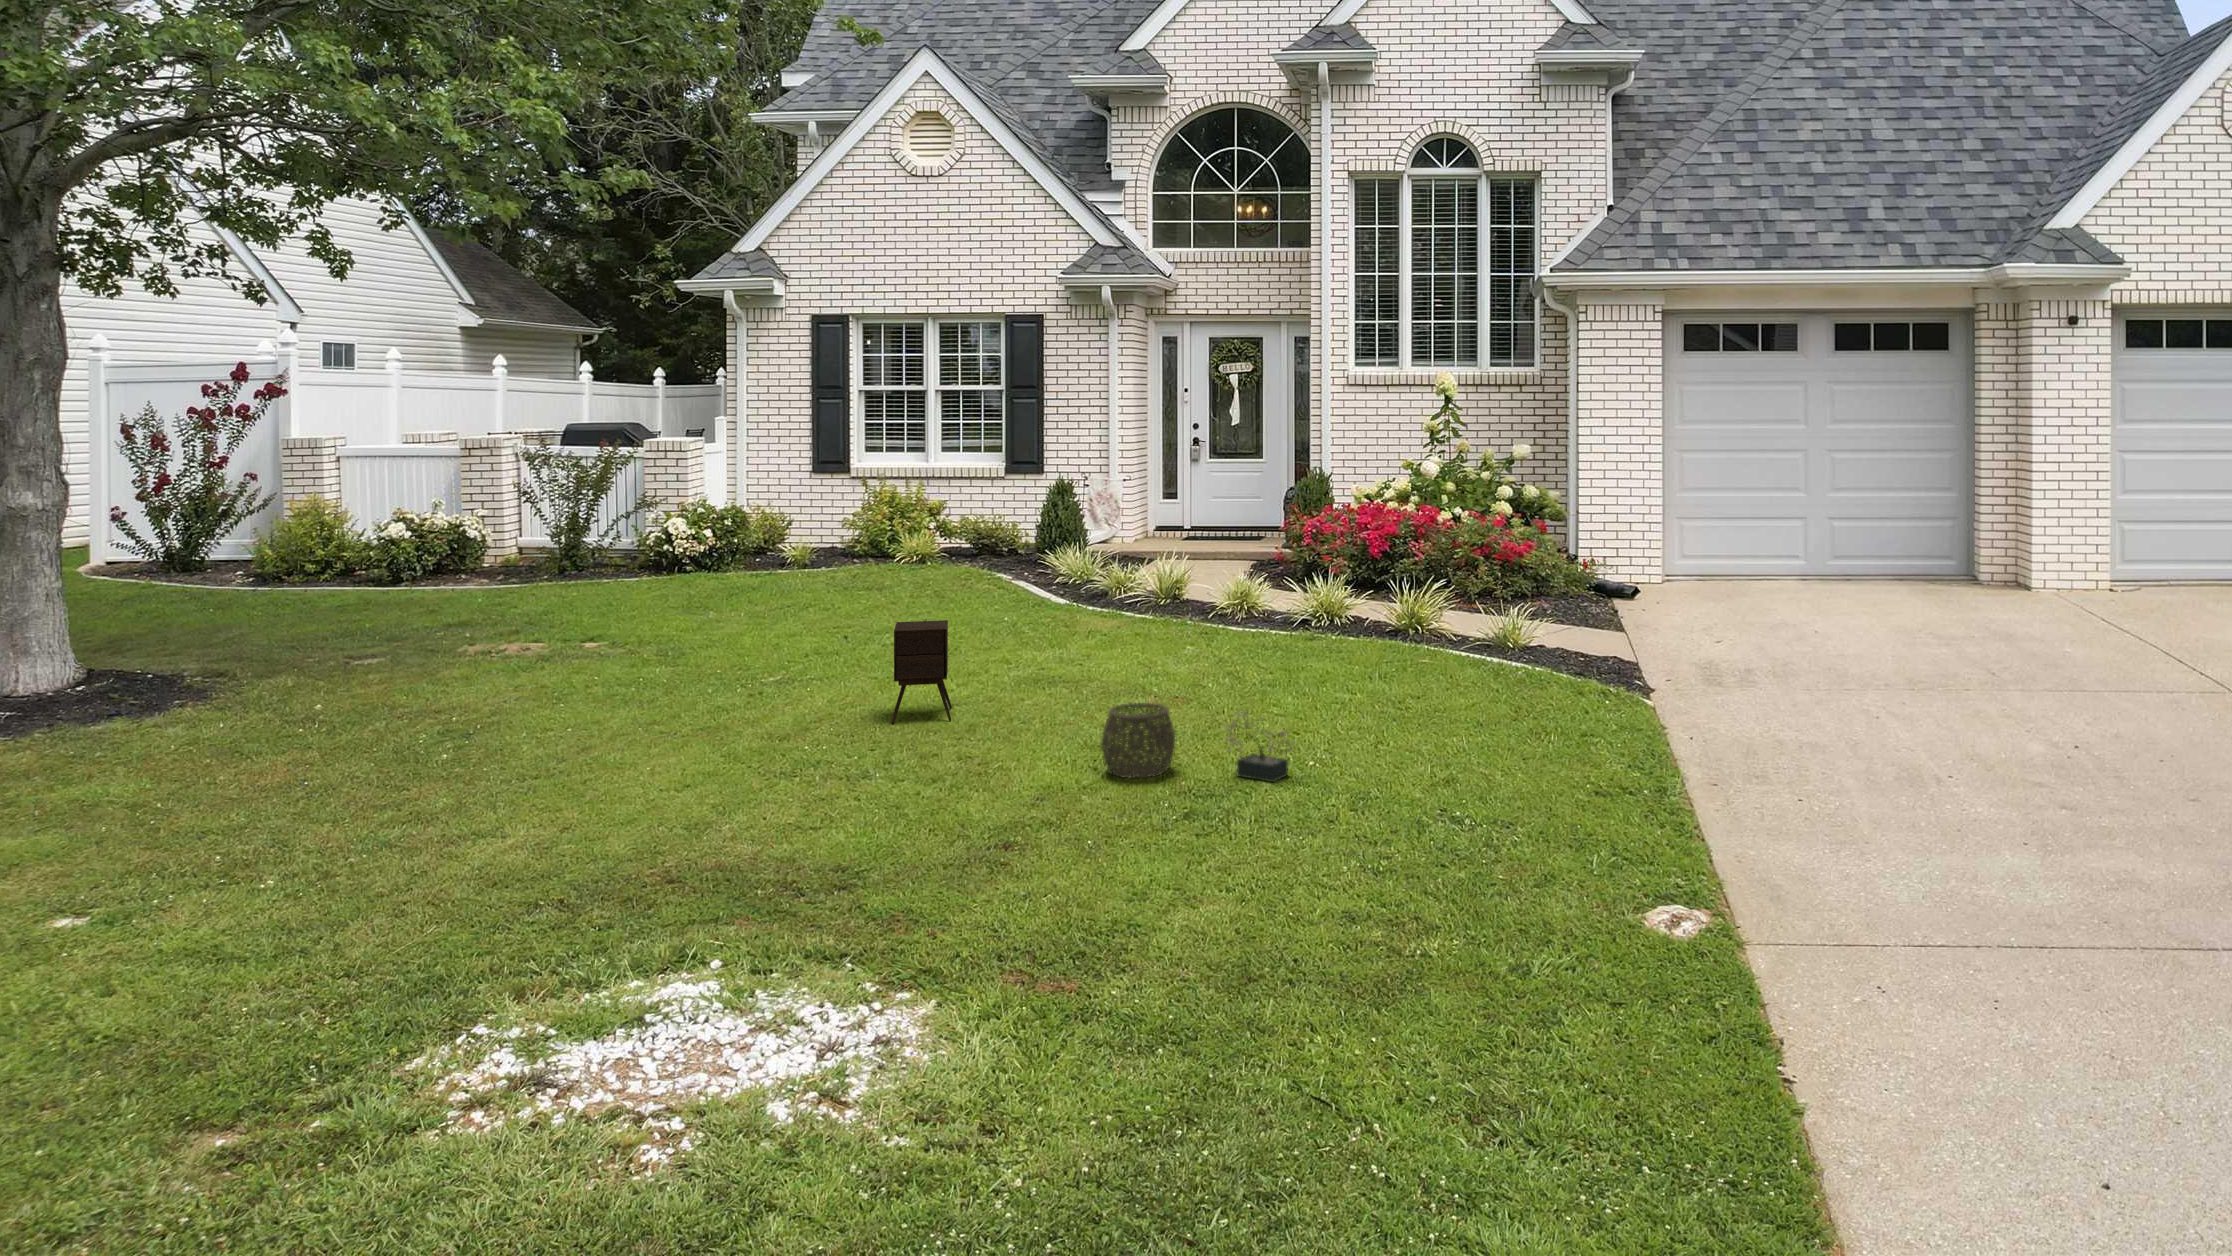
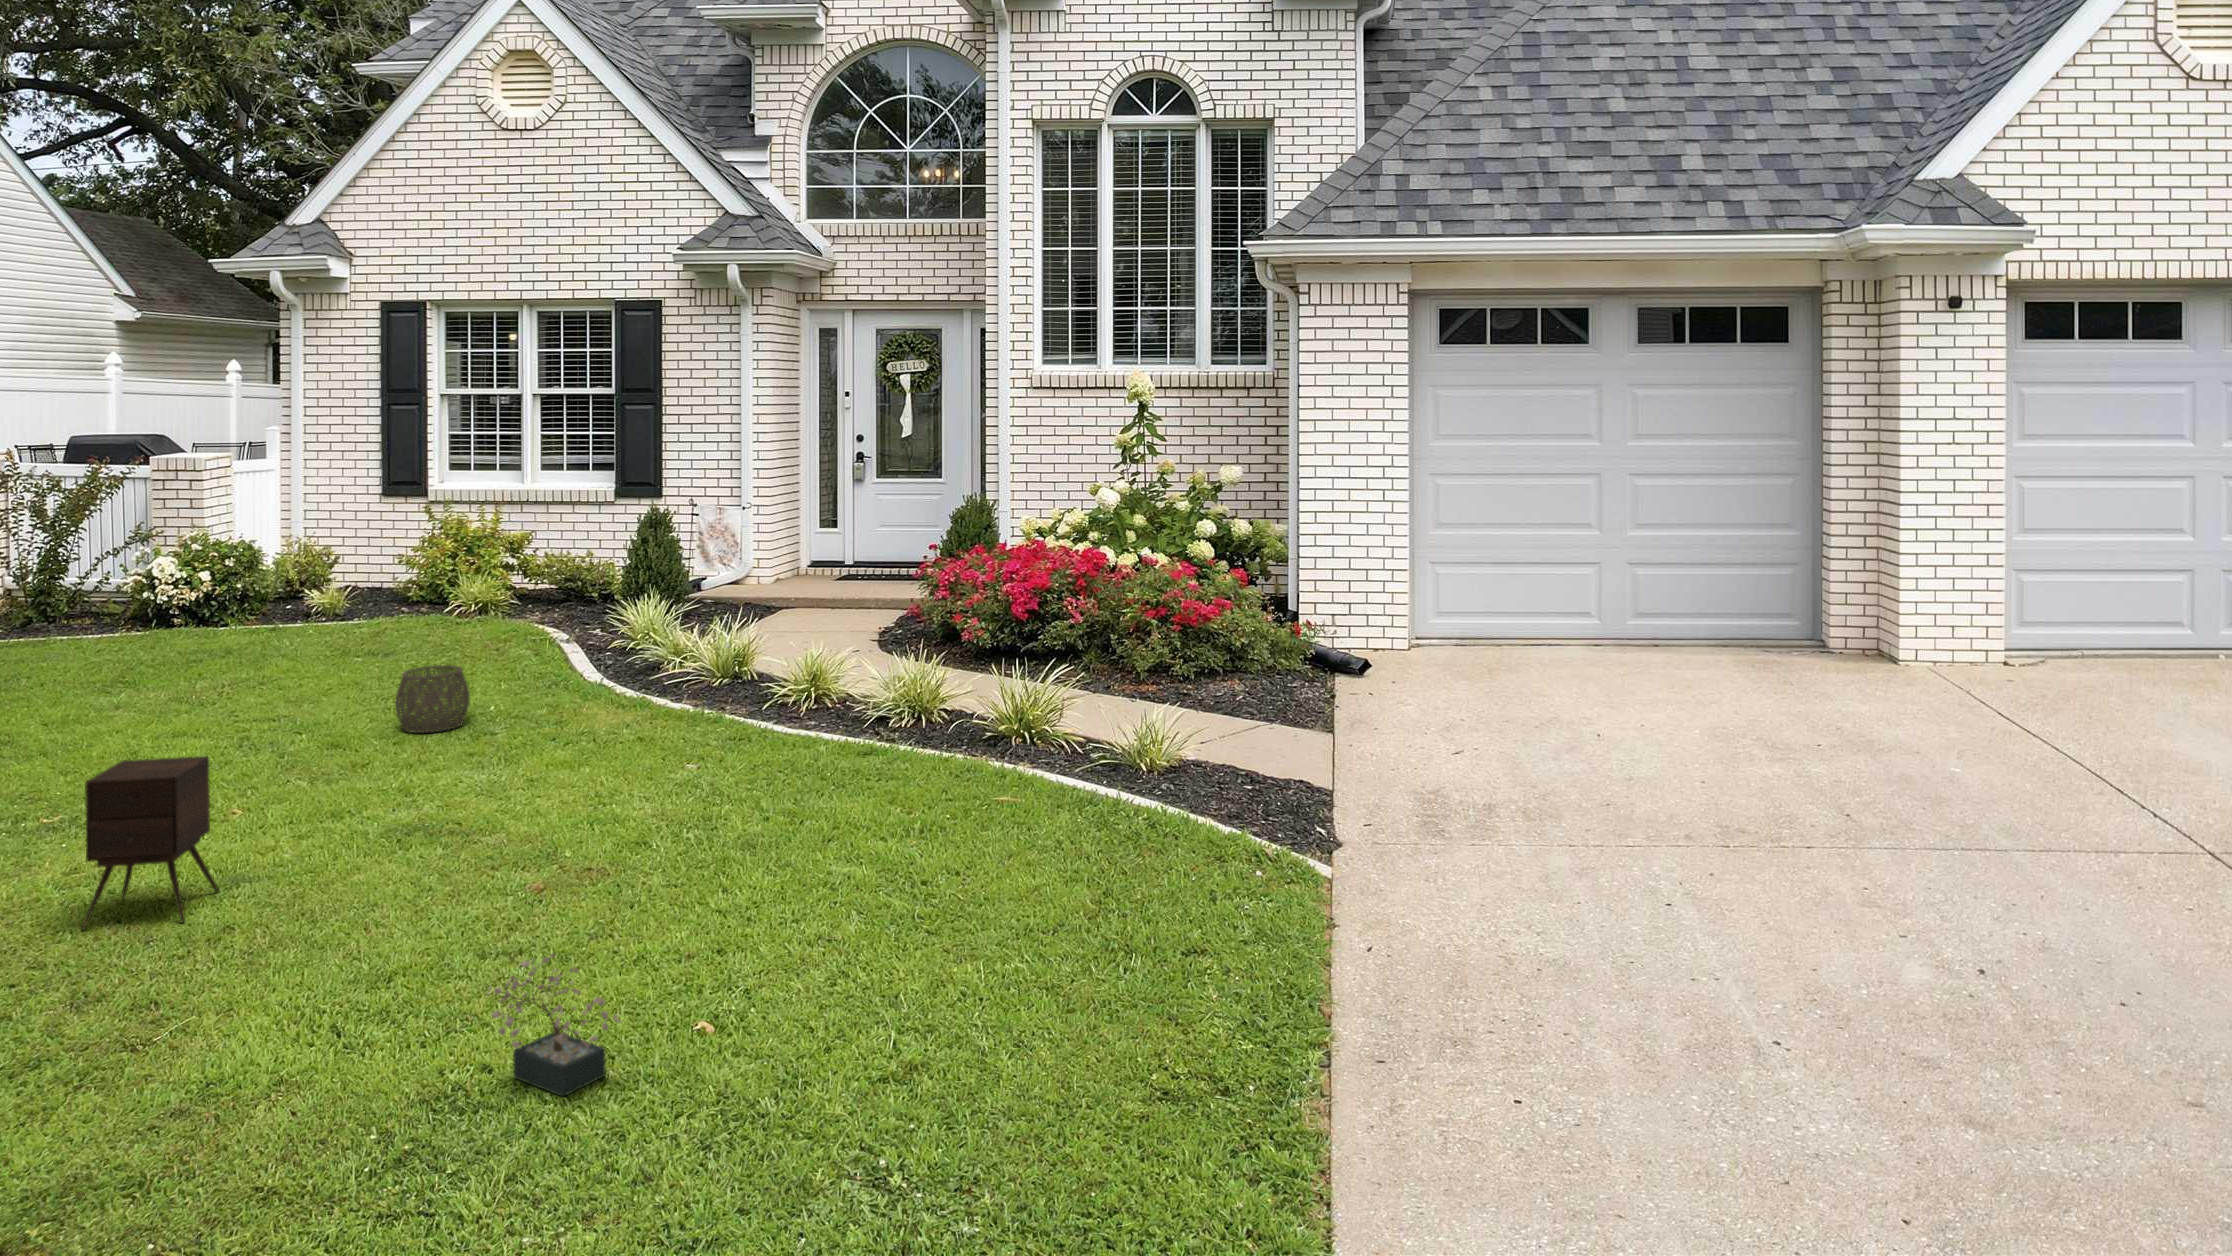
woven basket: present [1102,703,1176,778] -> present [395,665,470,733]

